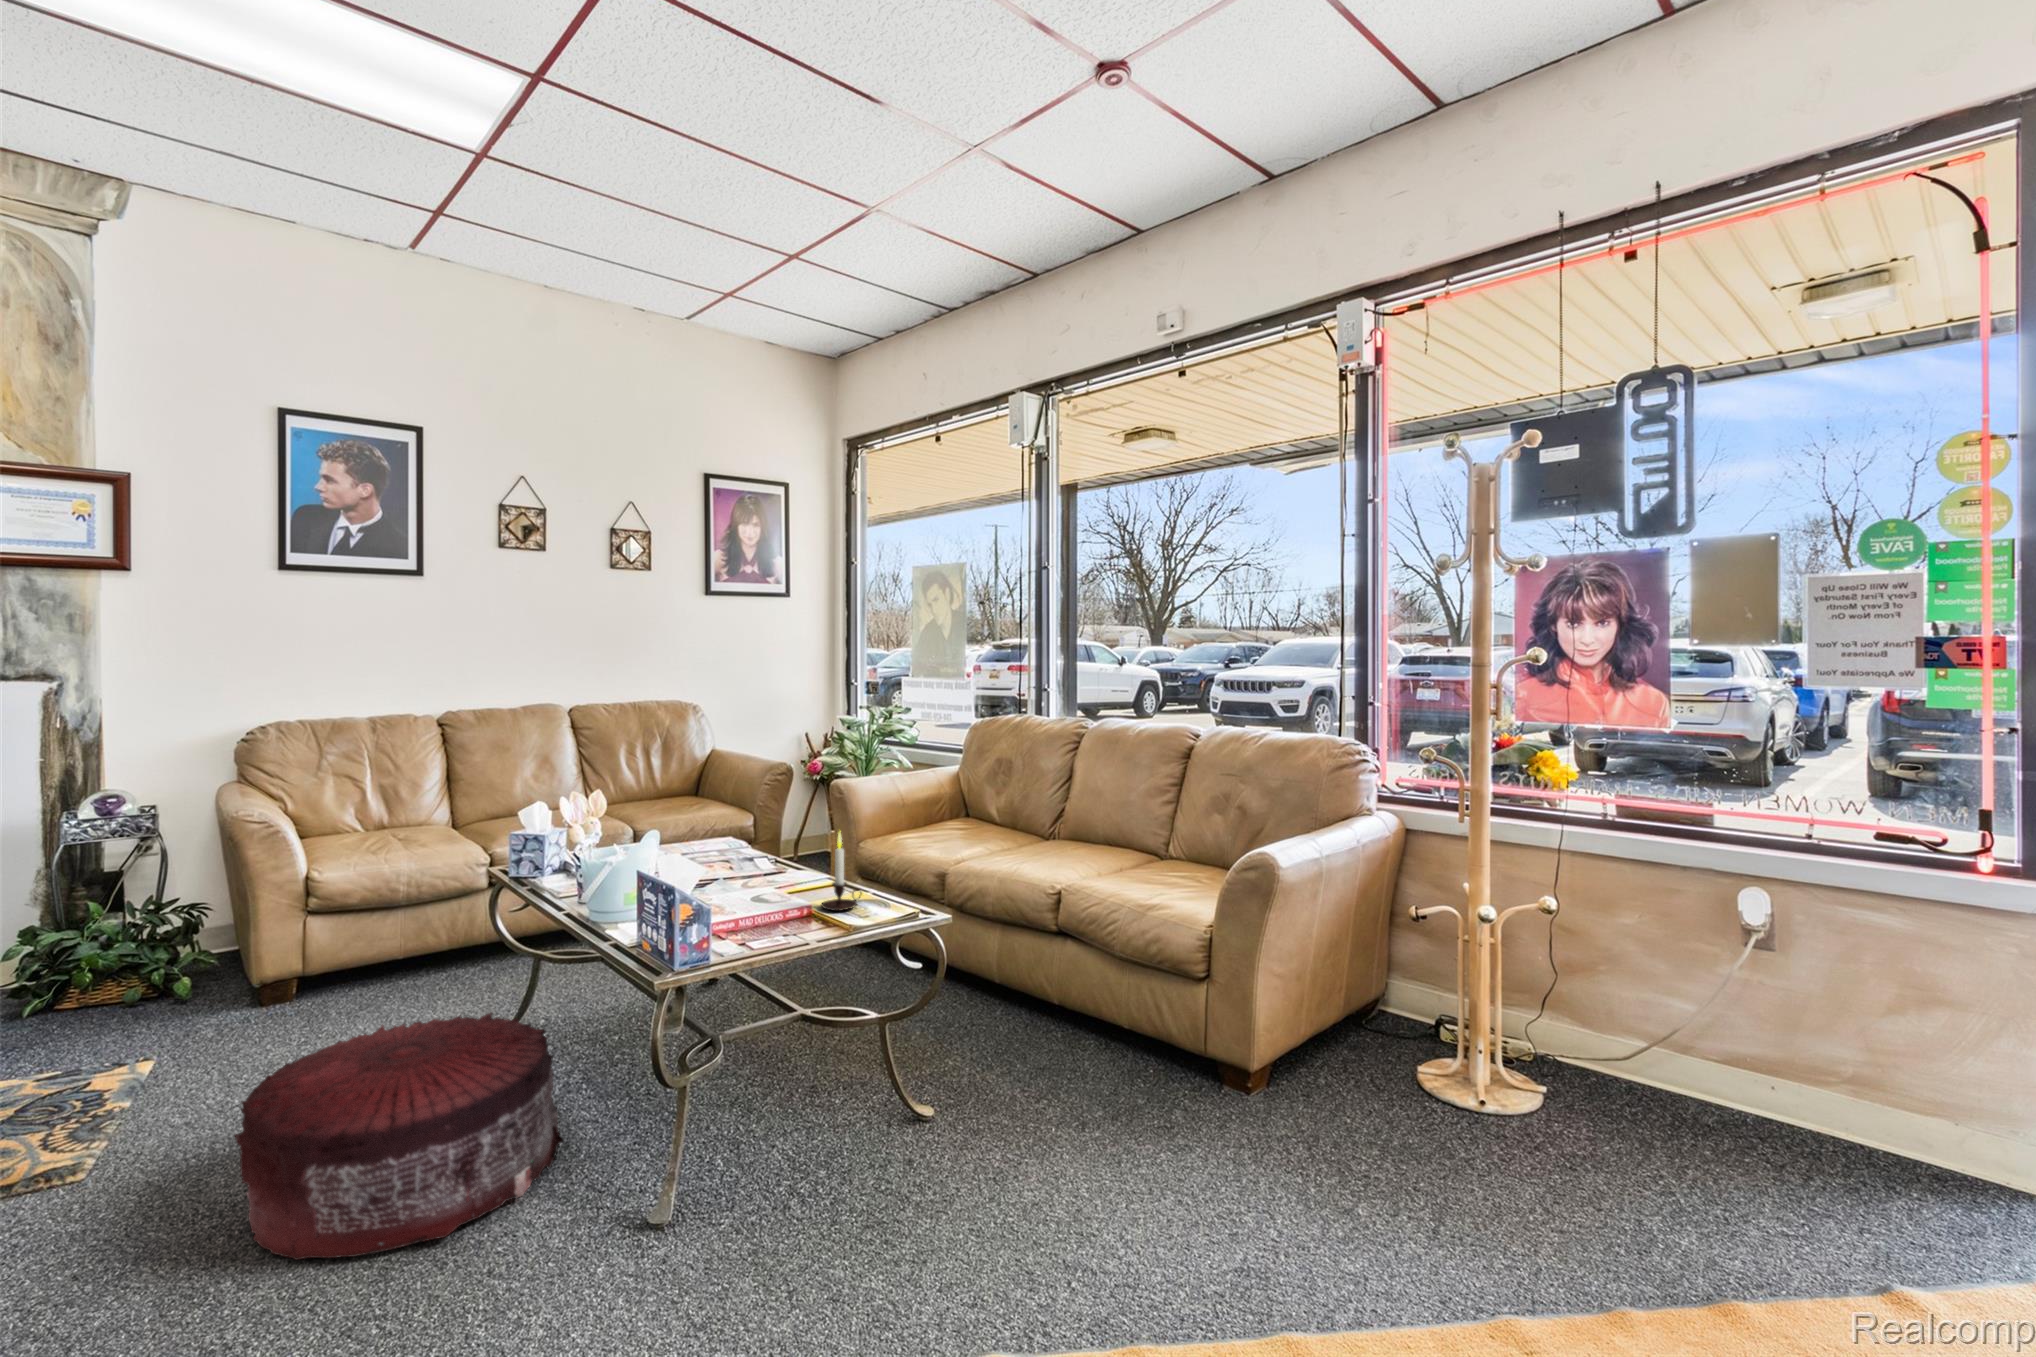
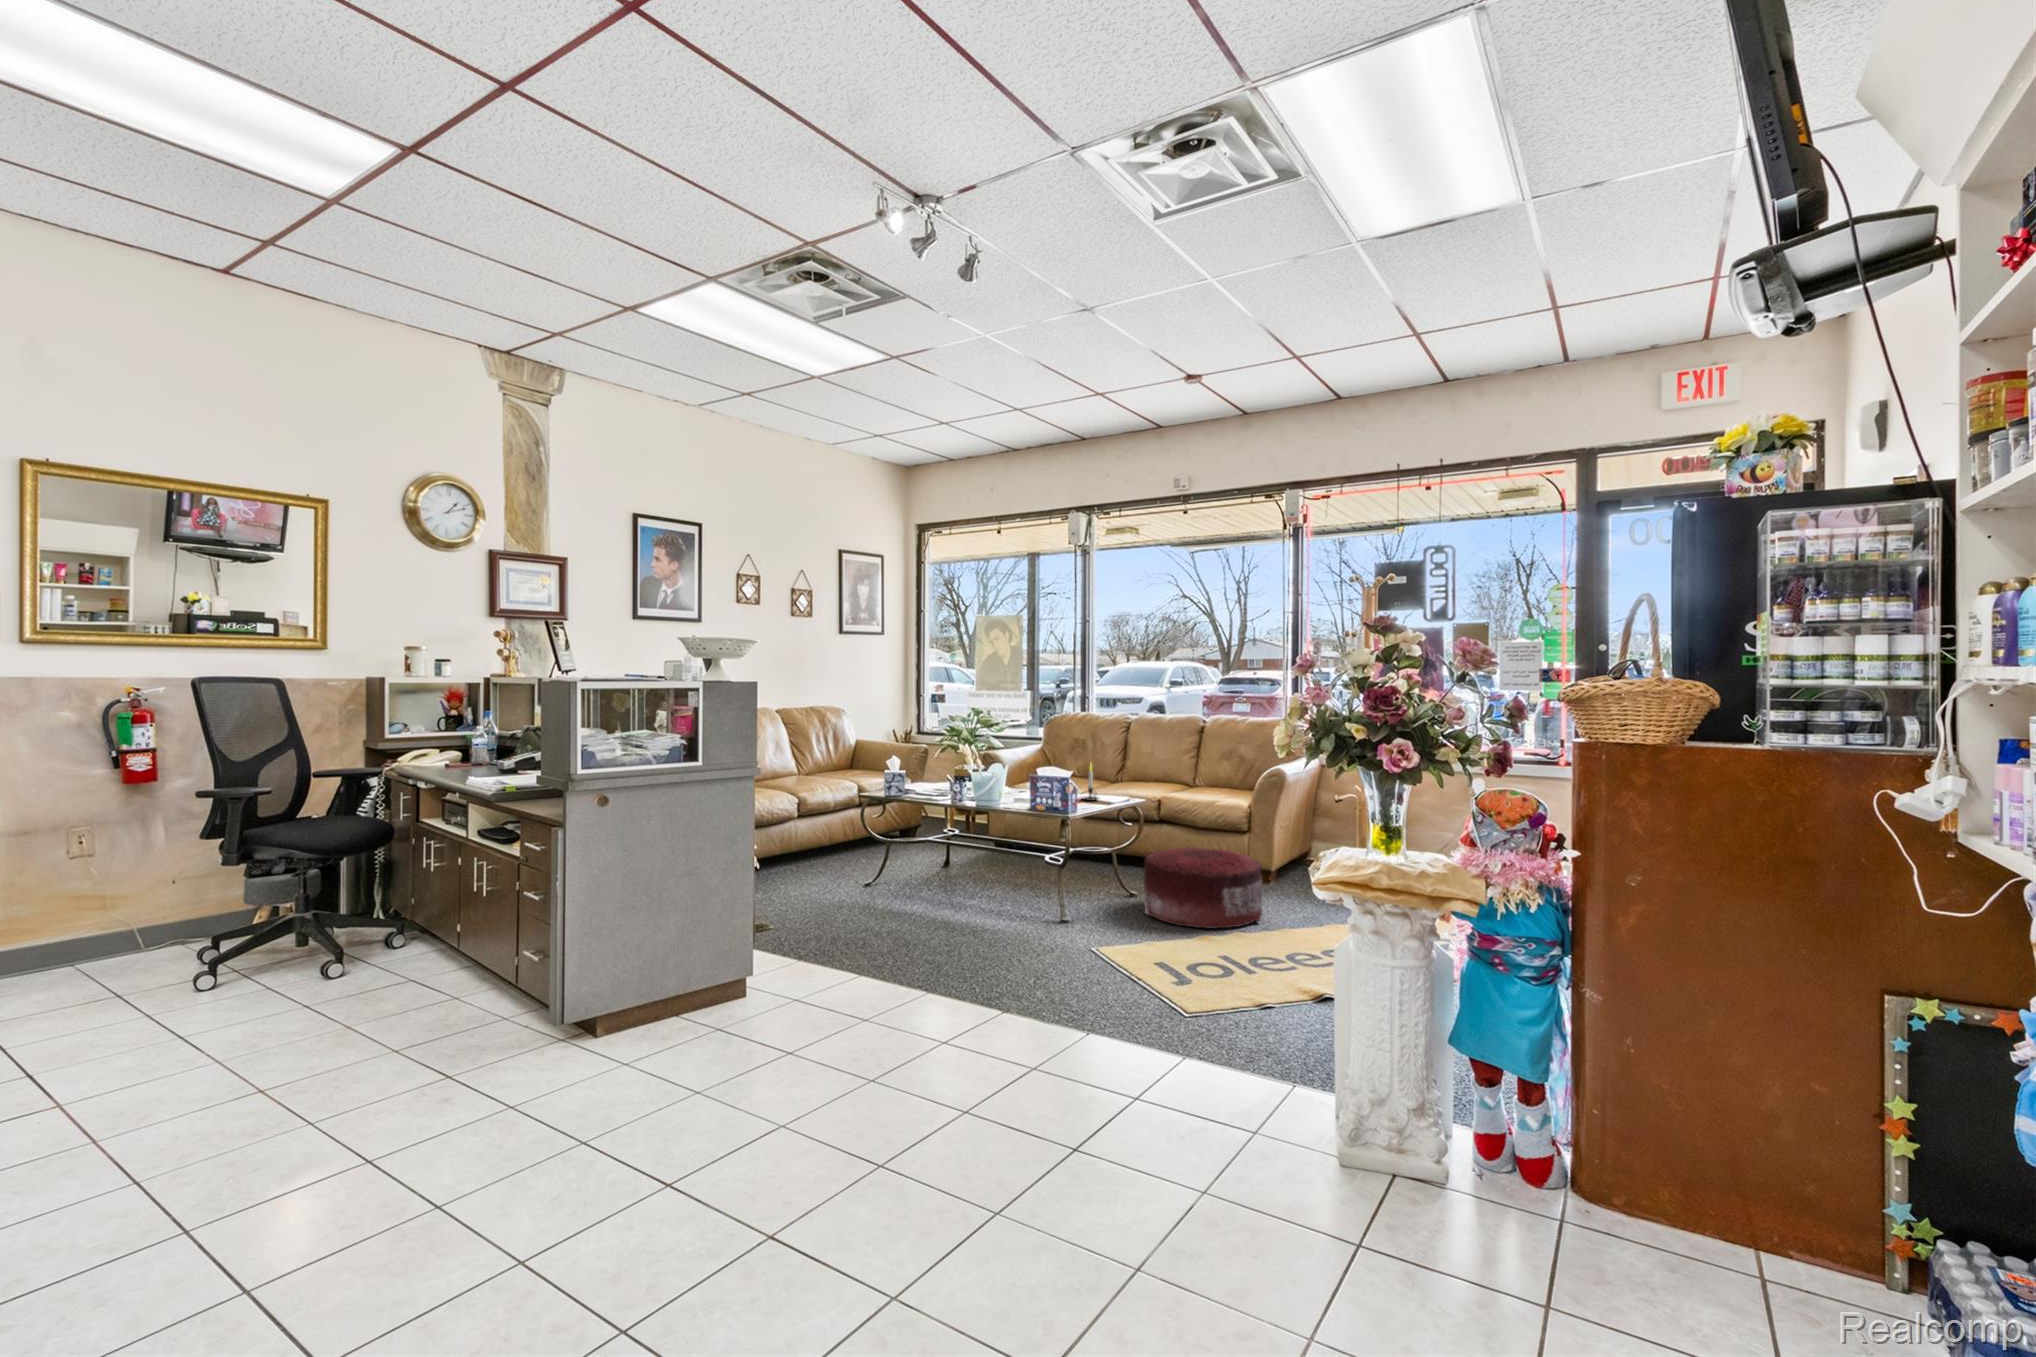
pouf: present [235,1013,565,1260] -> present [1144,846,1262,928]

